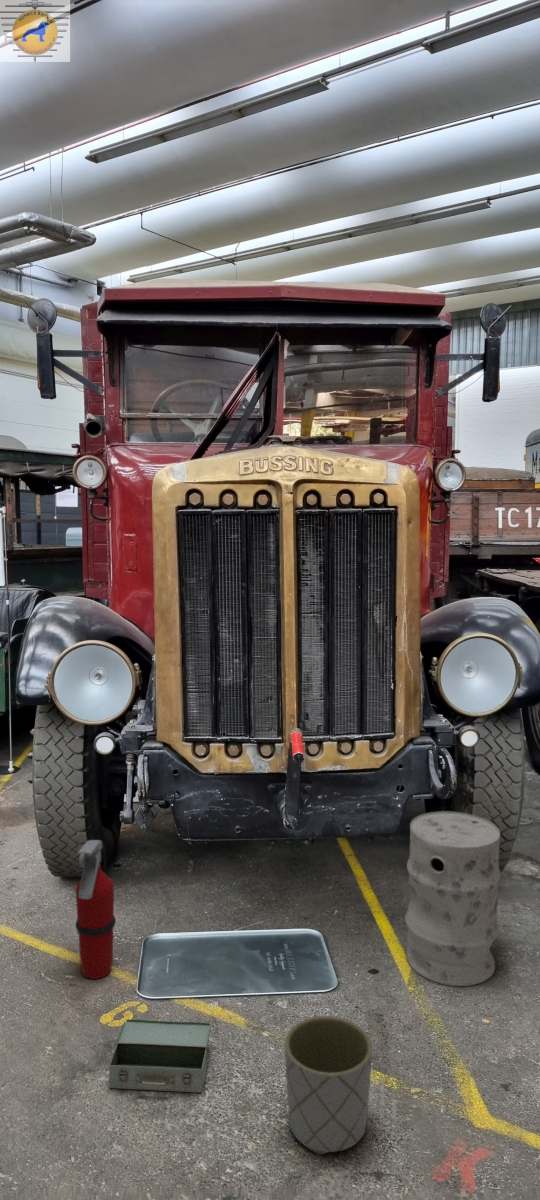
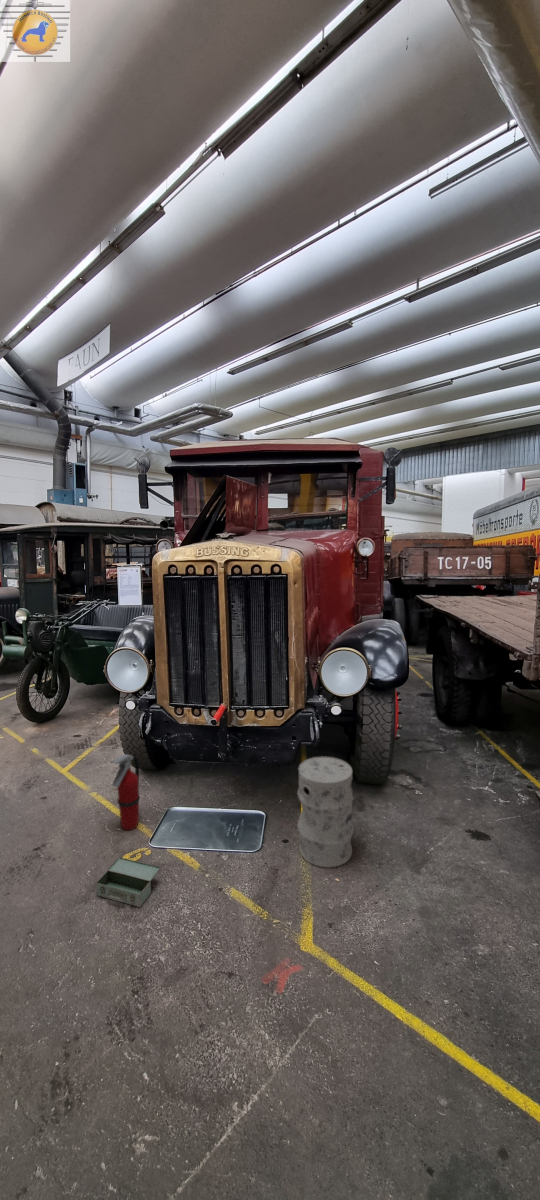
planter: present [285,1016,372,1155] -> none [166,876,218,959]

